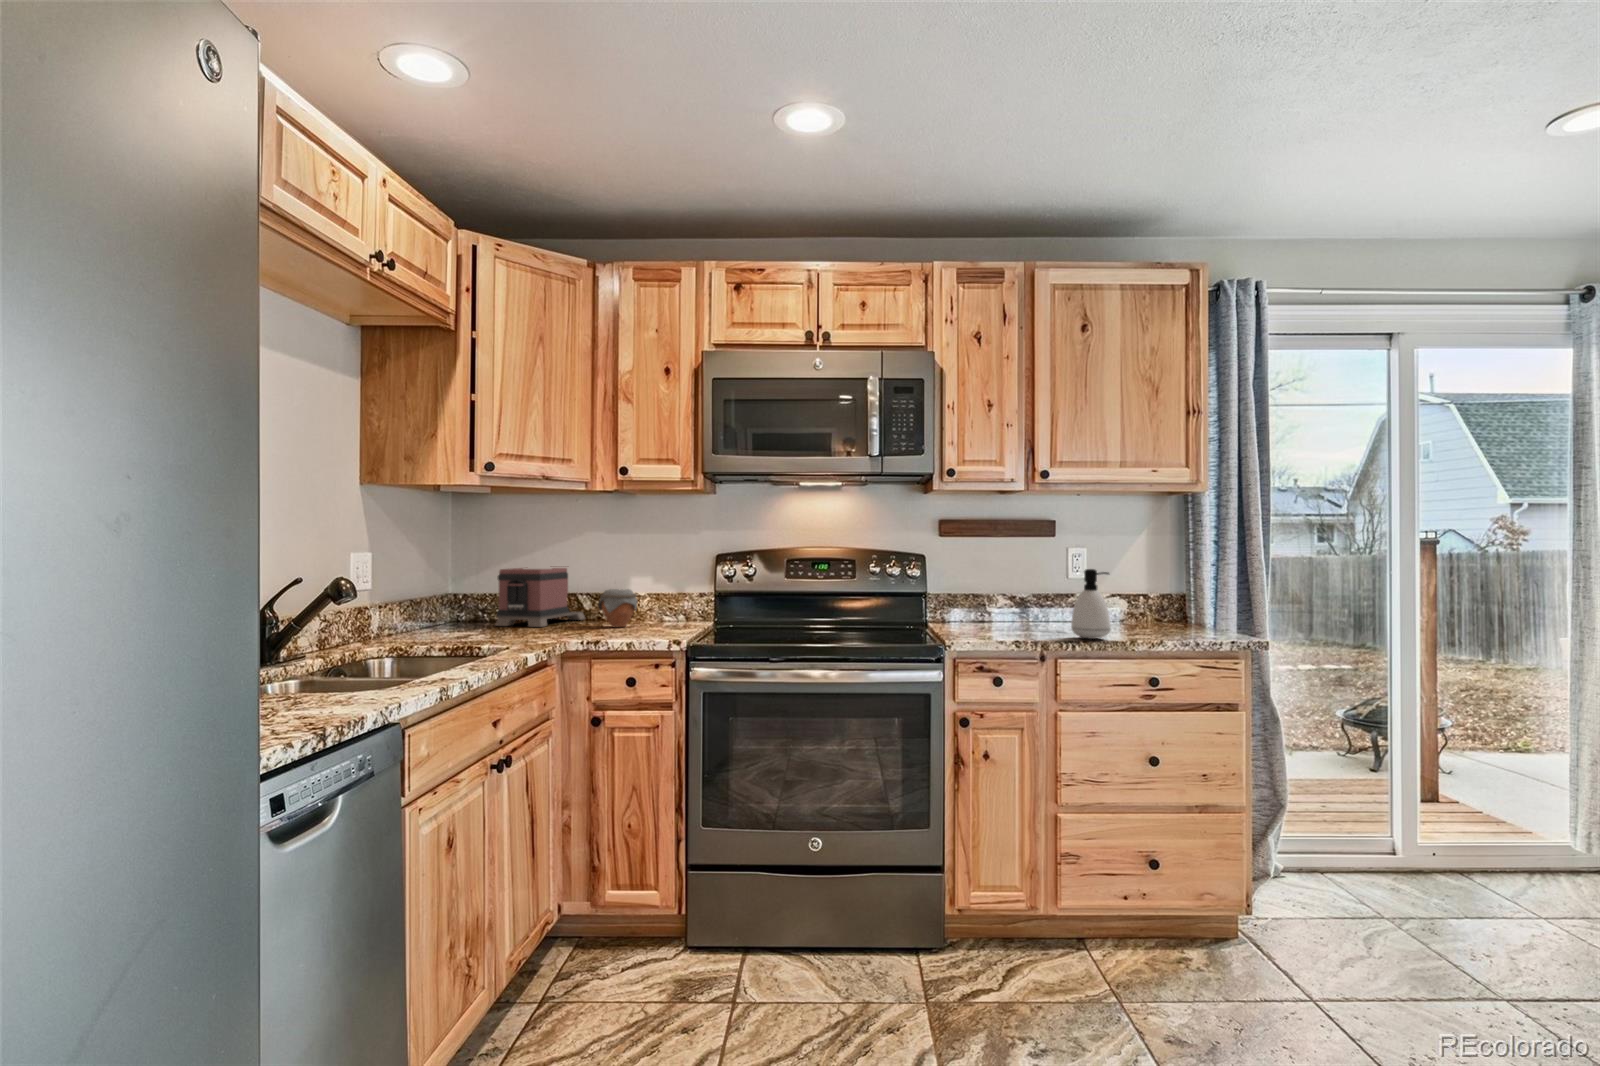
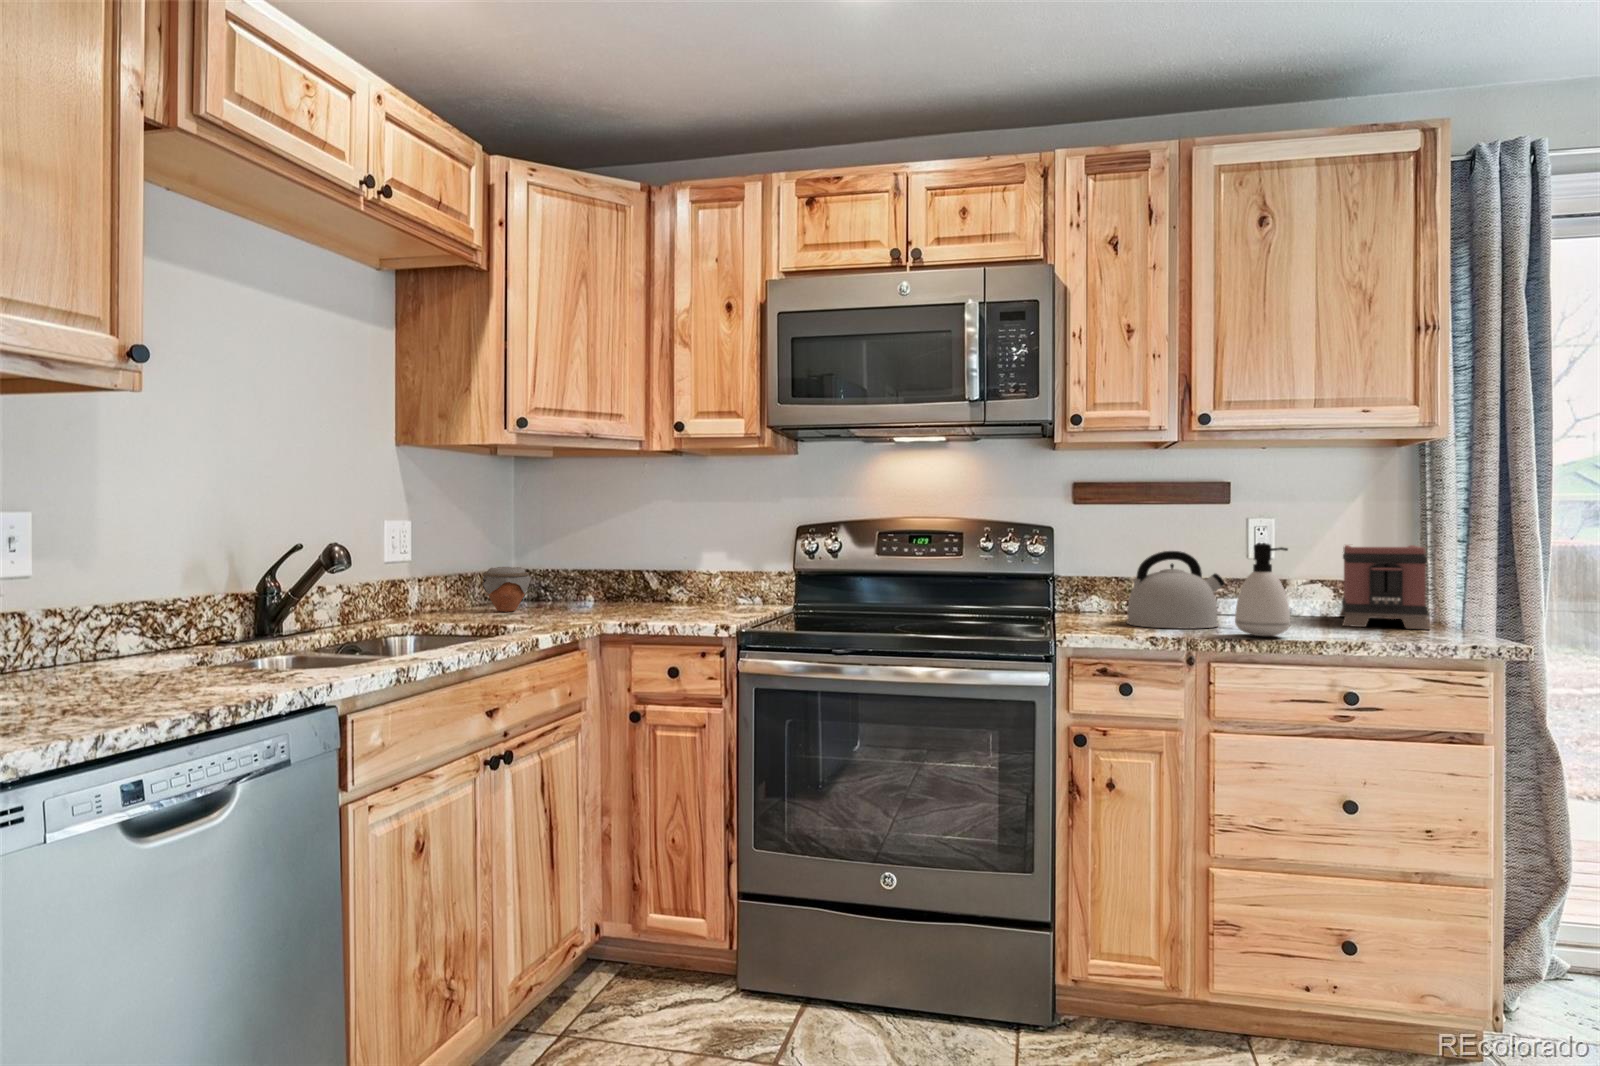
toaster: present [495,567,585,627] -> present [1340,545,1430,629]
kettle: none [985,574,1057,634] -> present [1127,551,1225,628]
jar: present [598,589,637,627] -> present [482,567,531,612]

